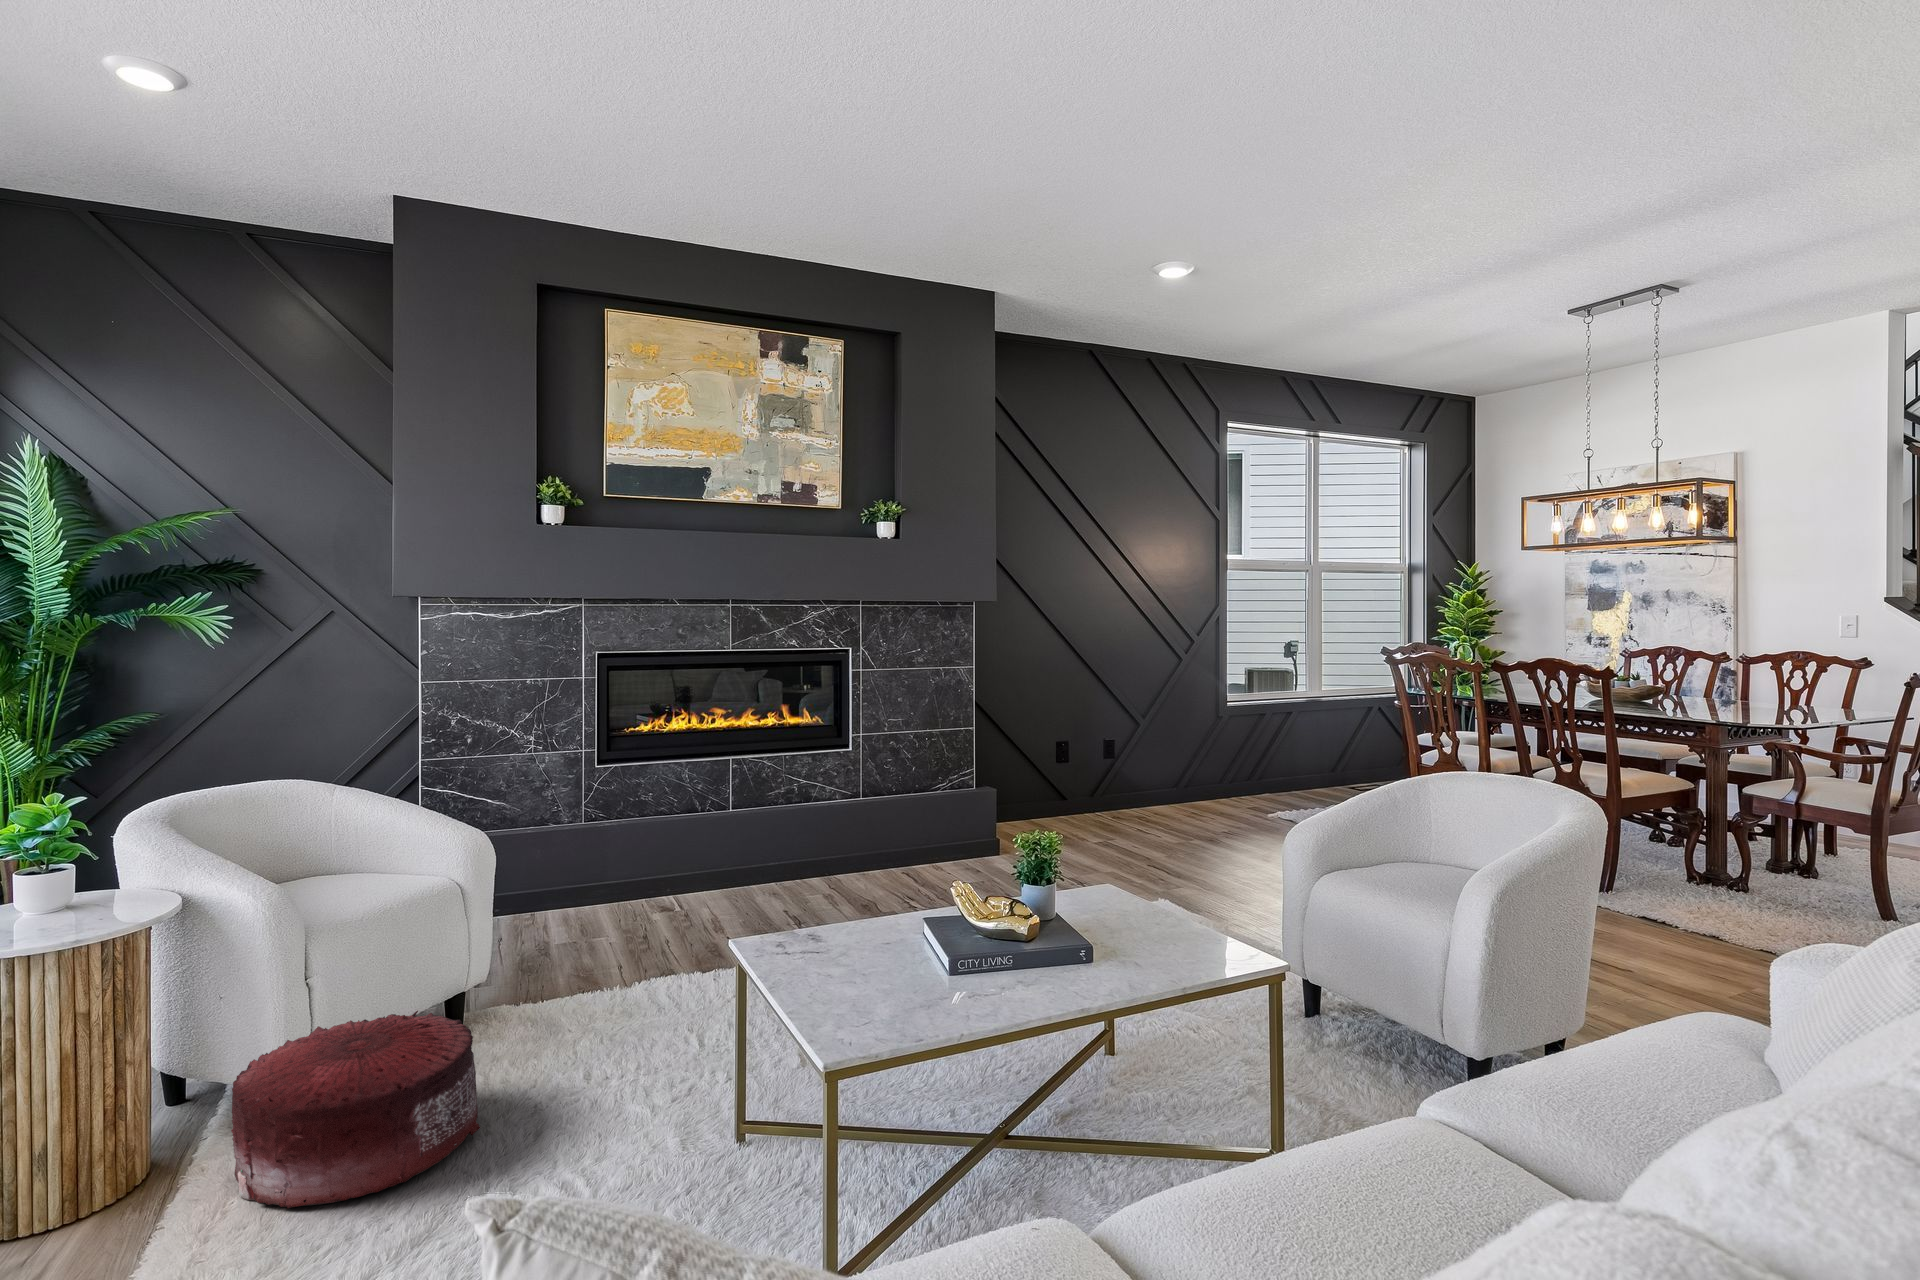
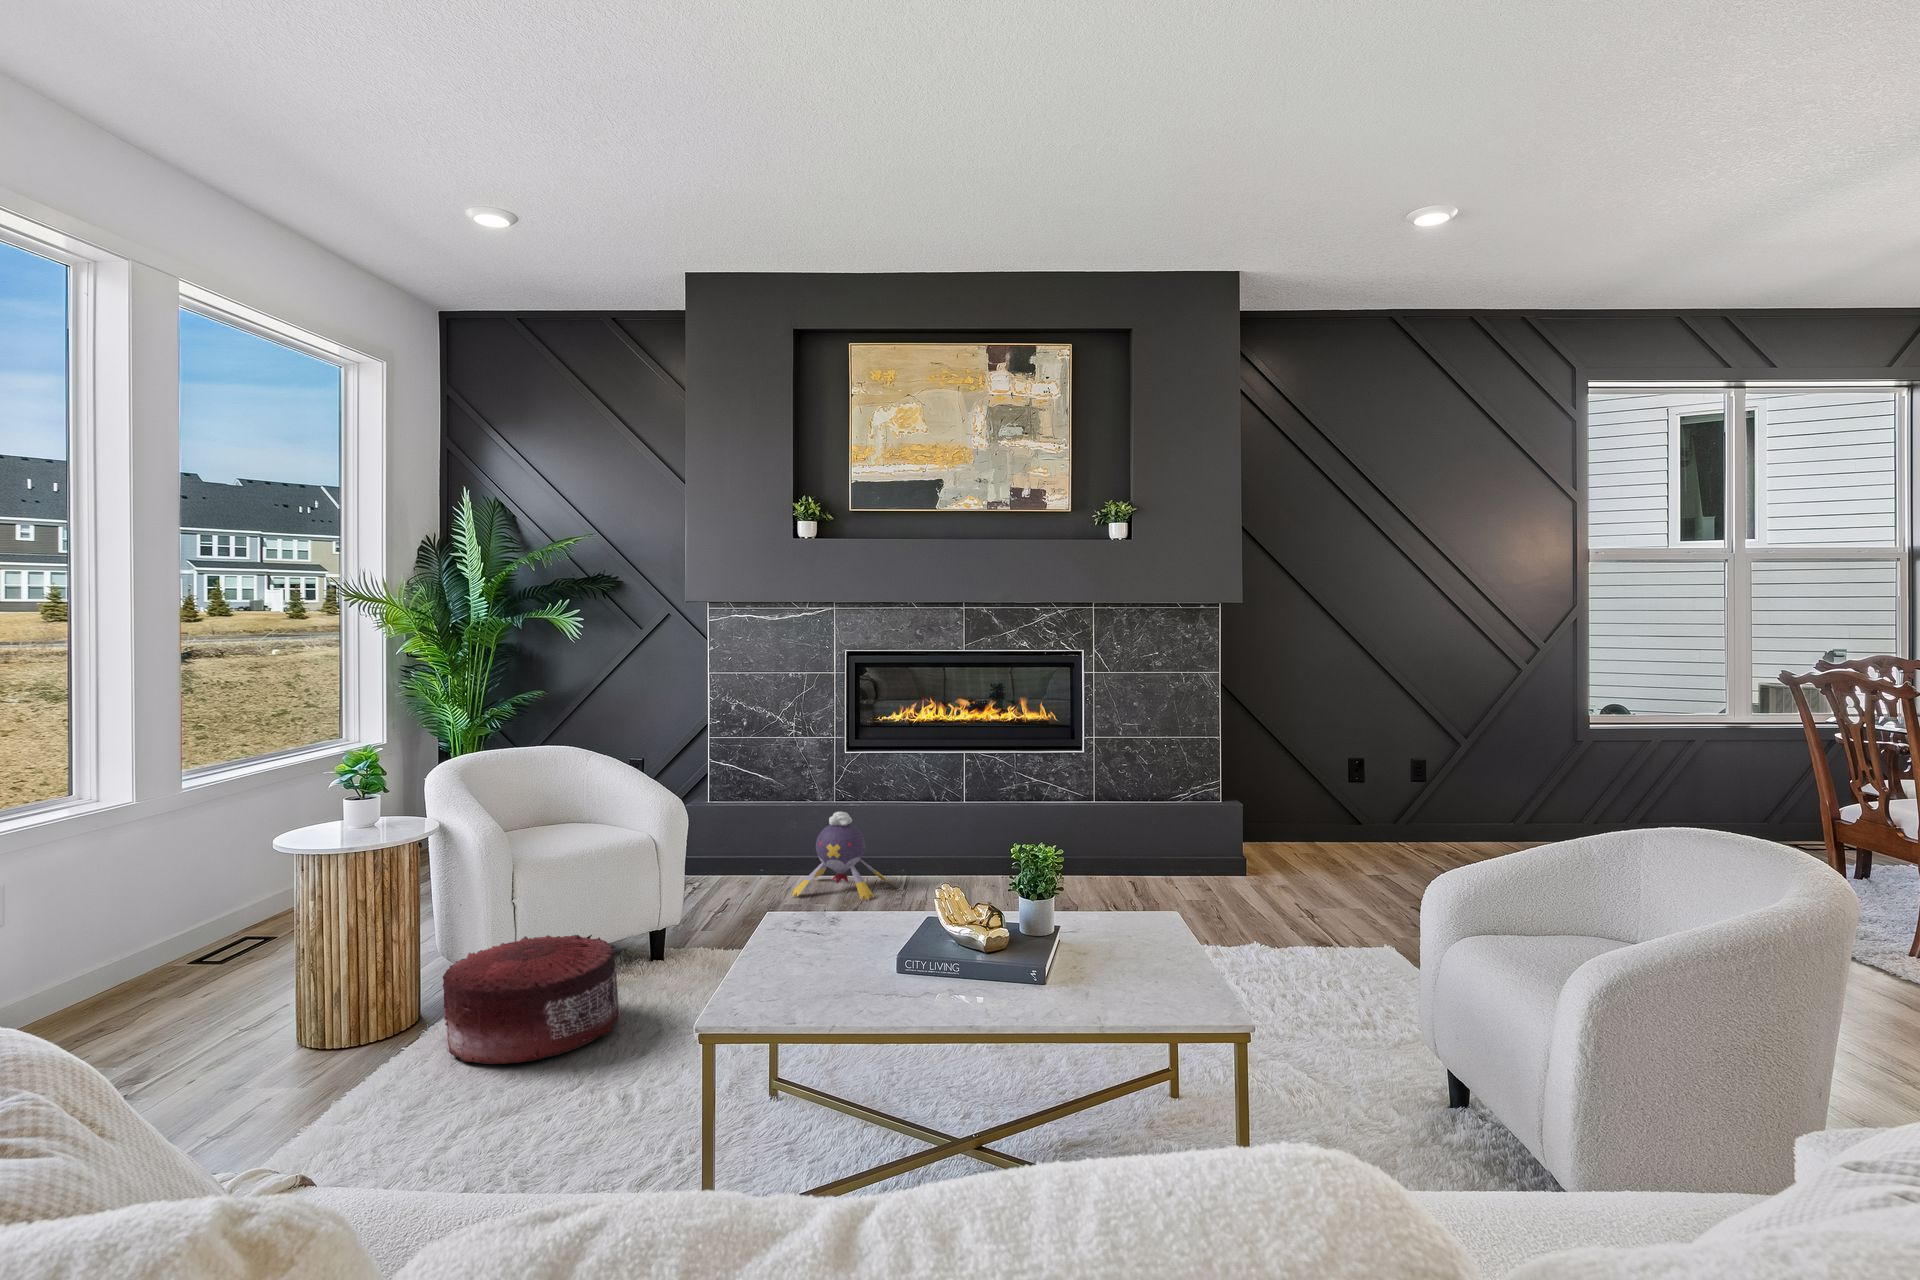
plush toy: none [561,831,667,934] -> present [791,812,887,900]

